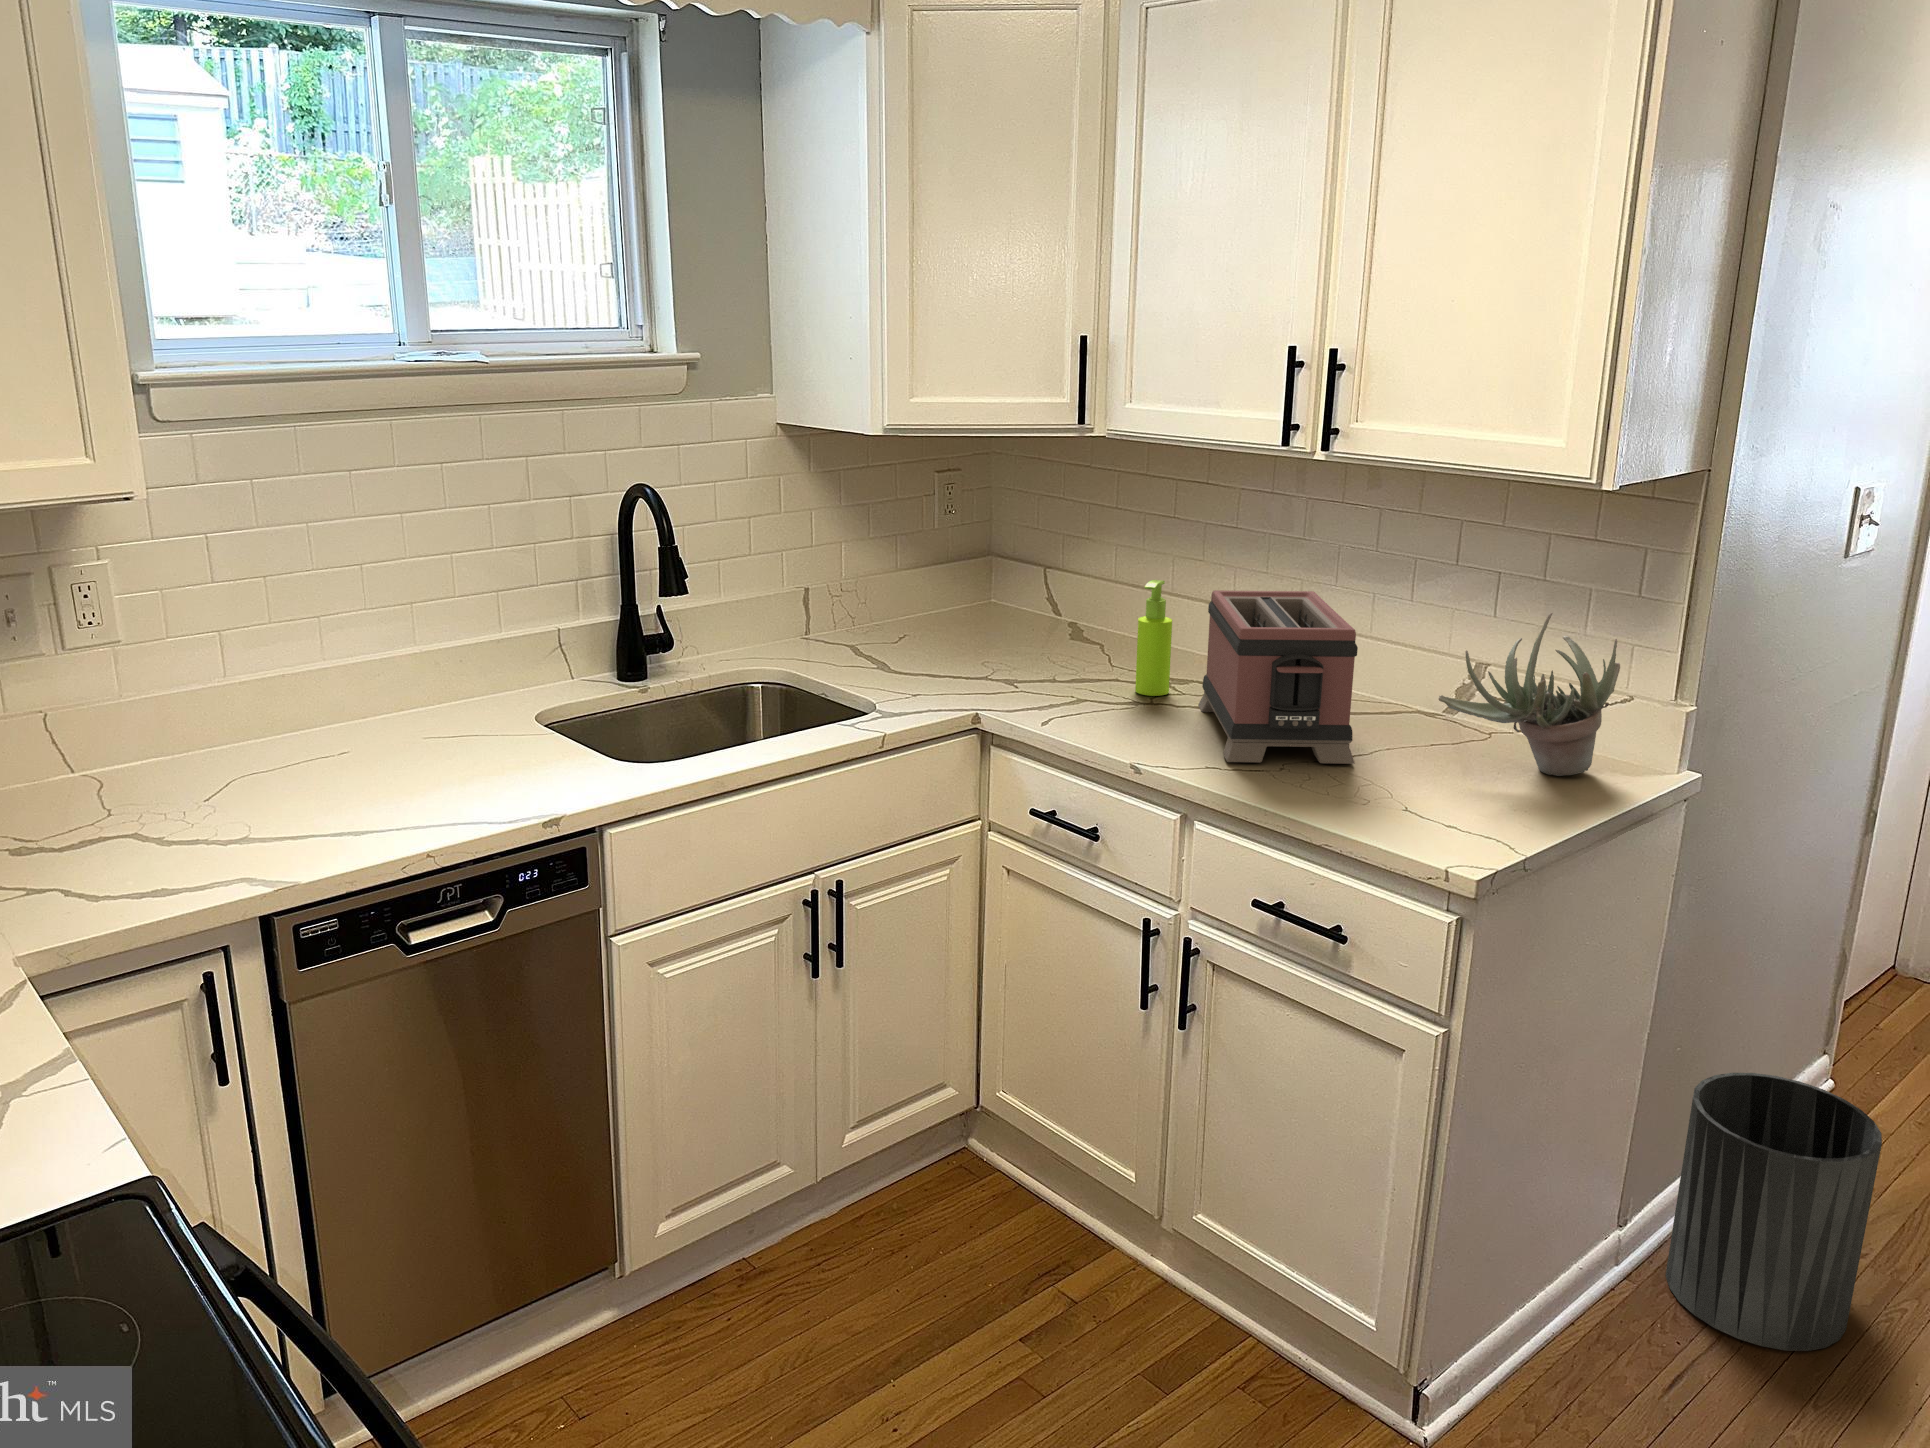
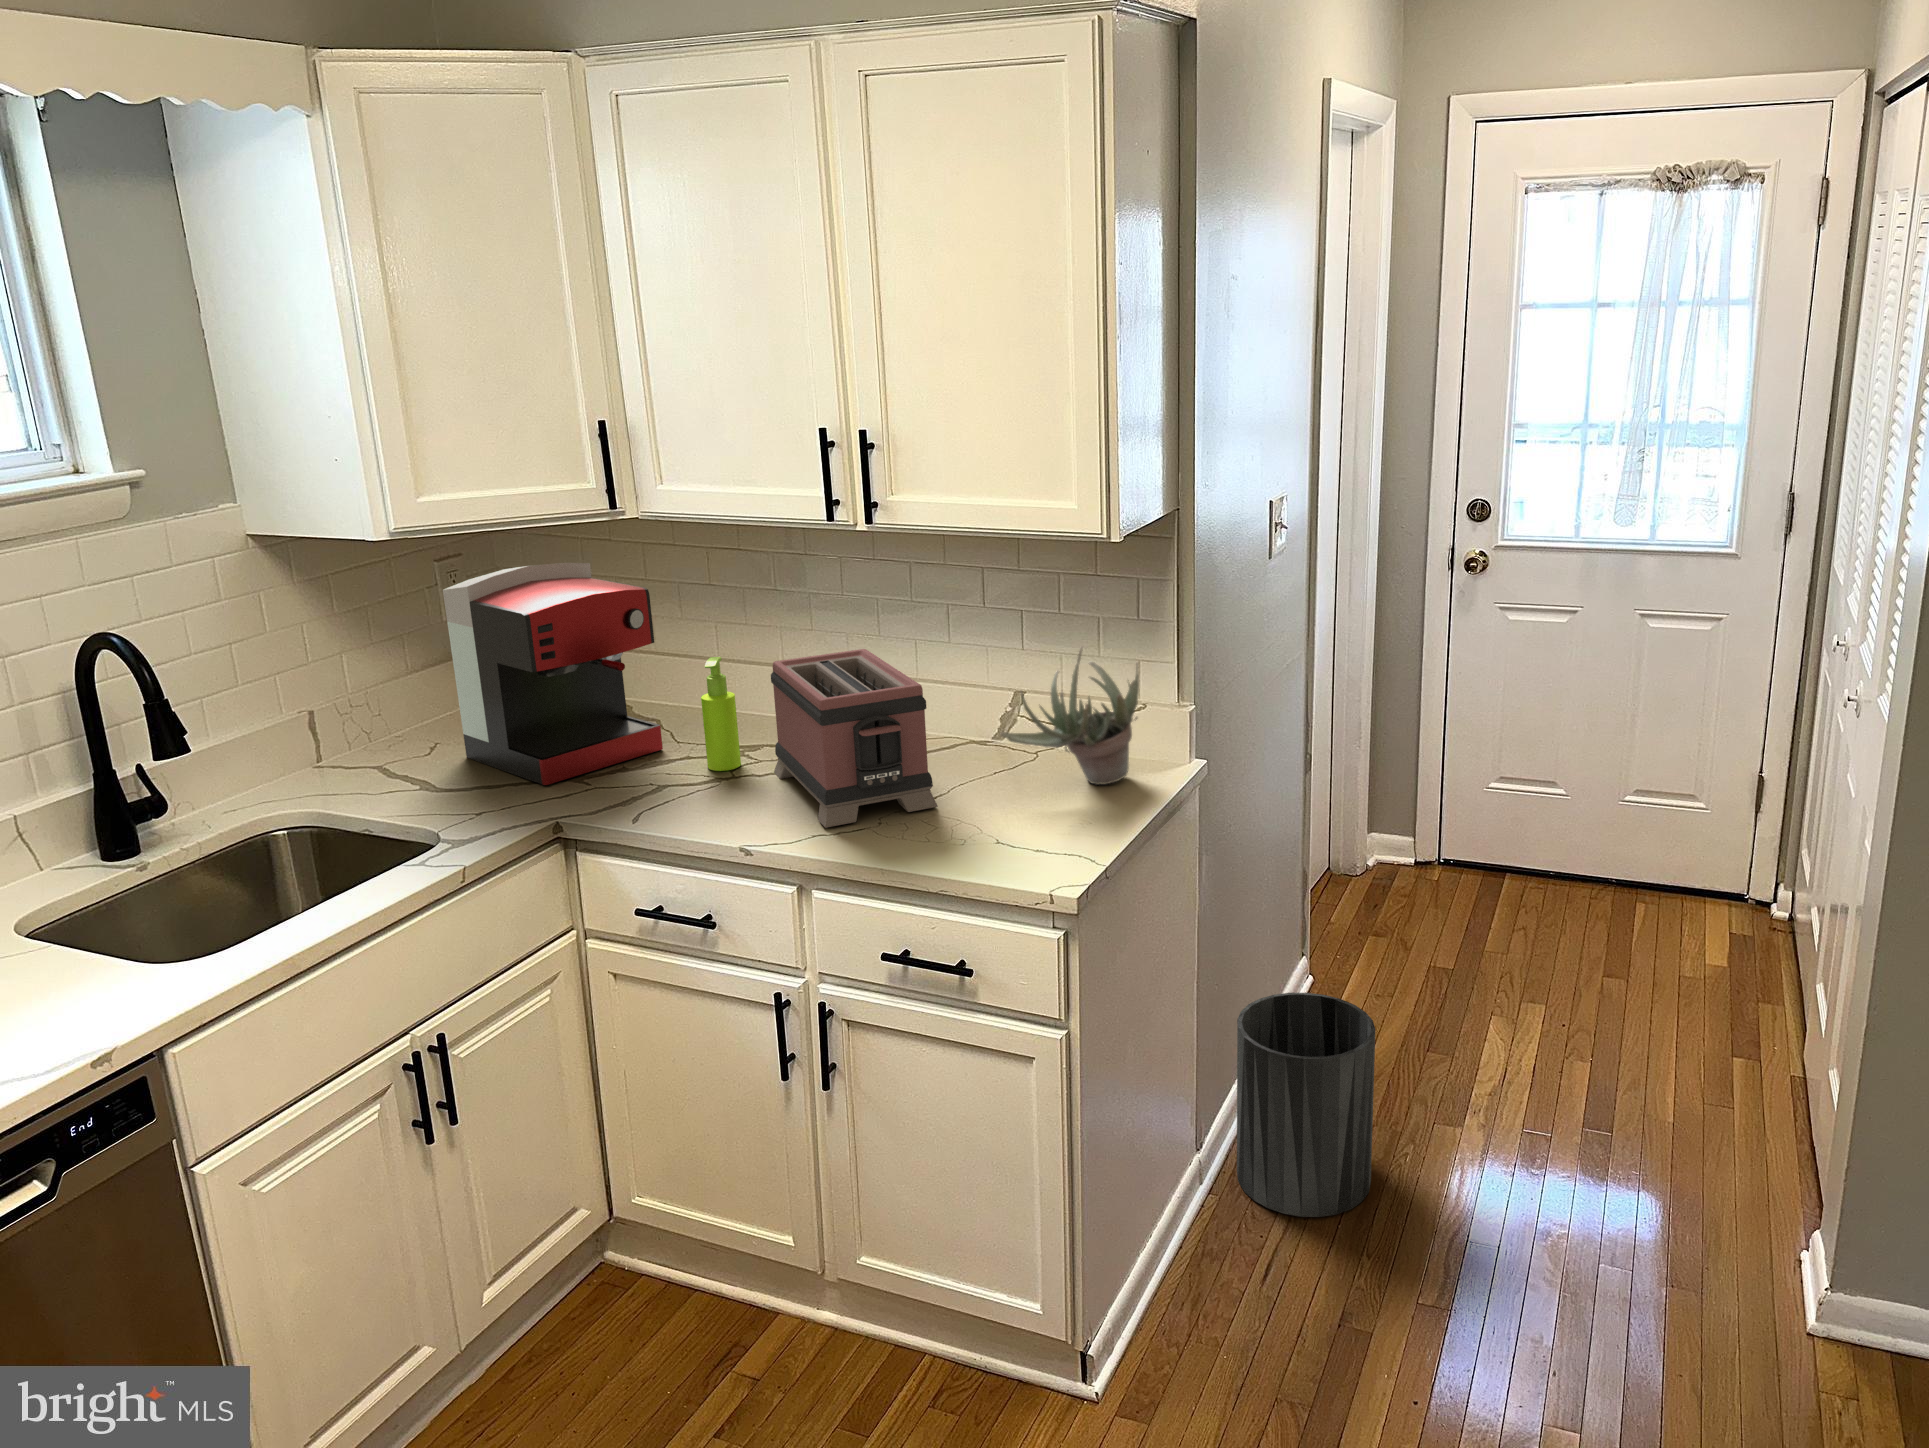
coffee maker: none [923,472,1108,681] -> present [443,563,663,785]

